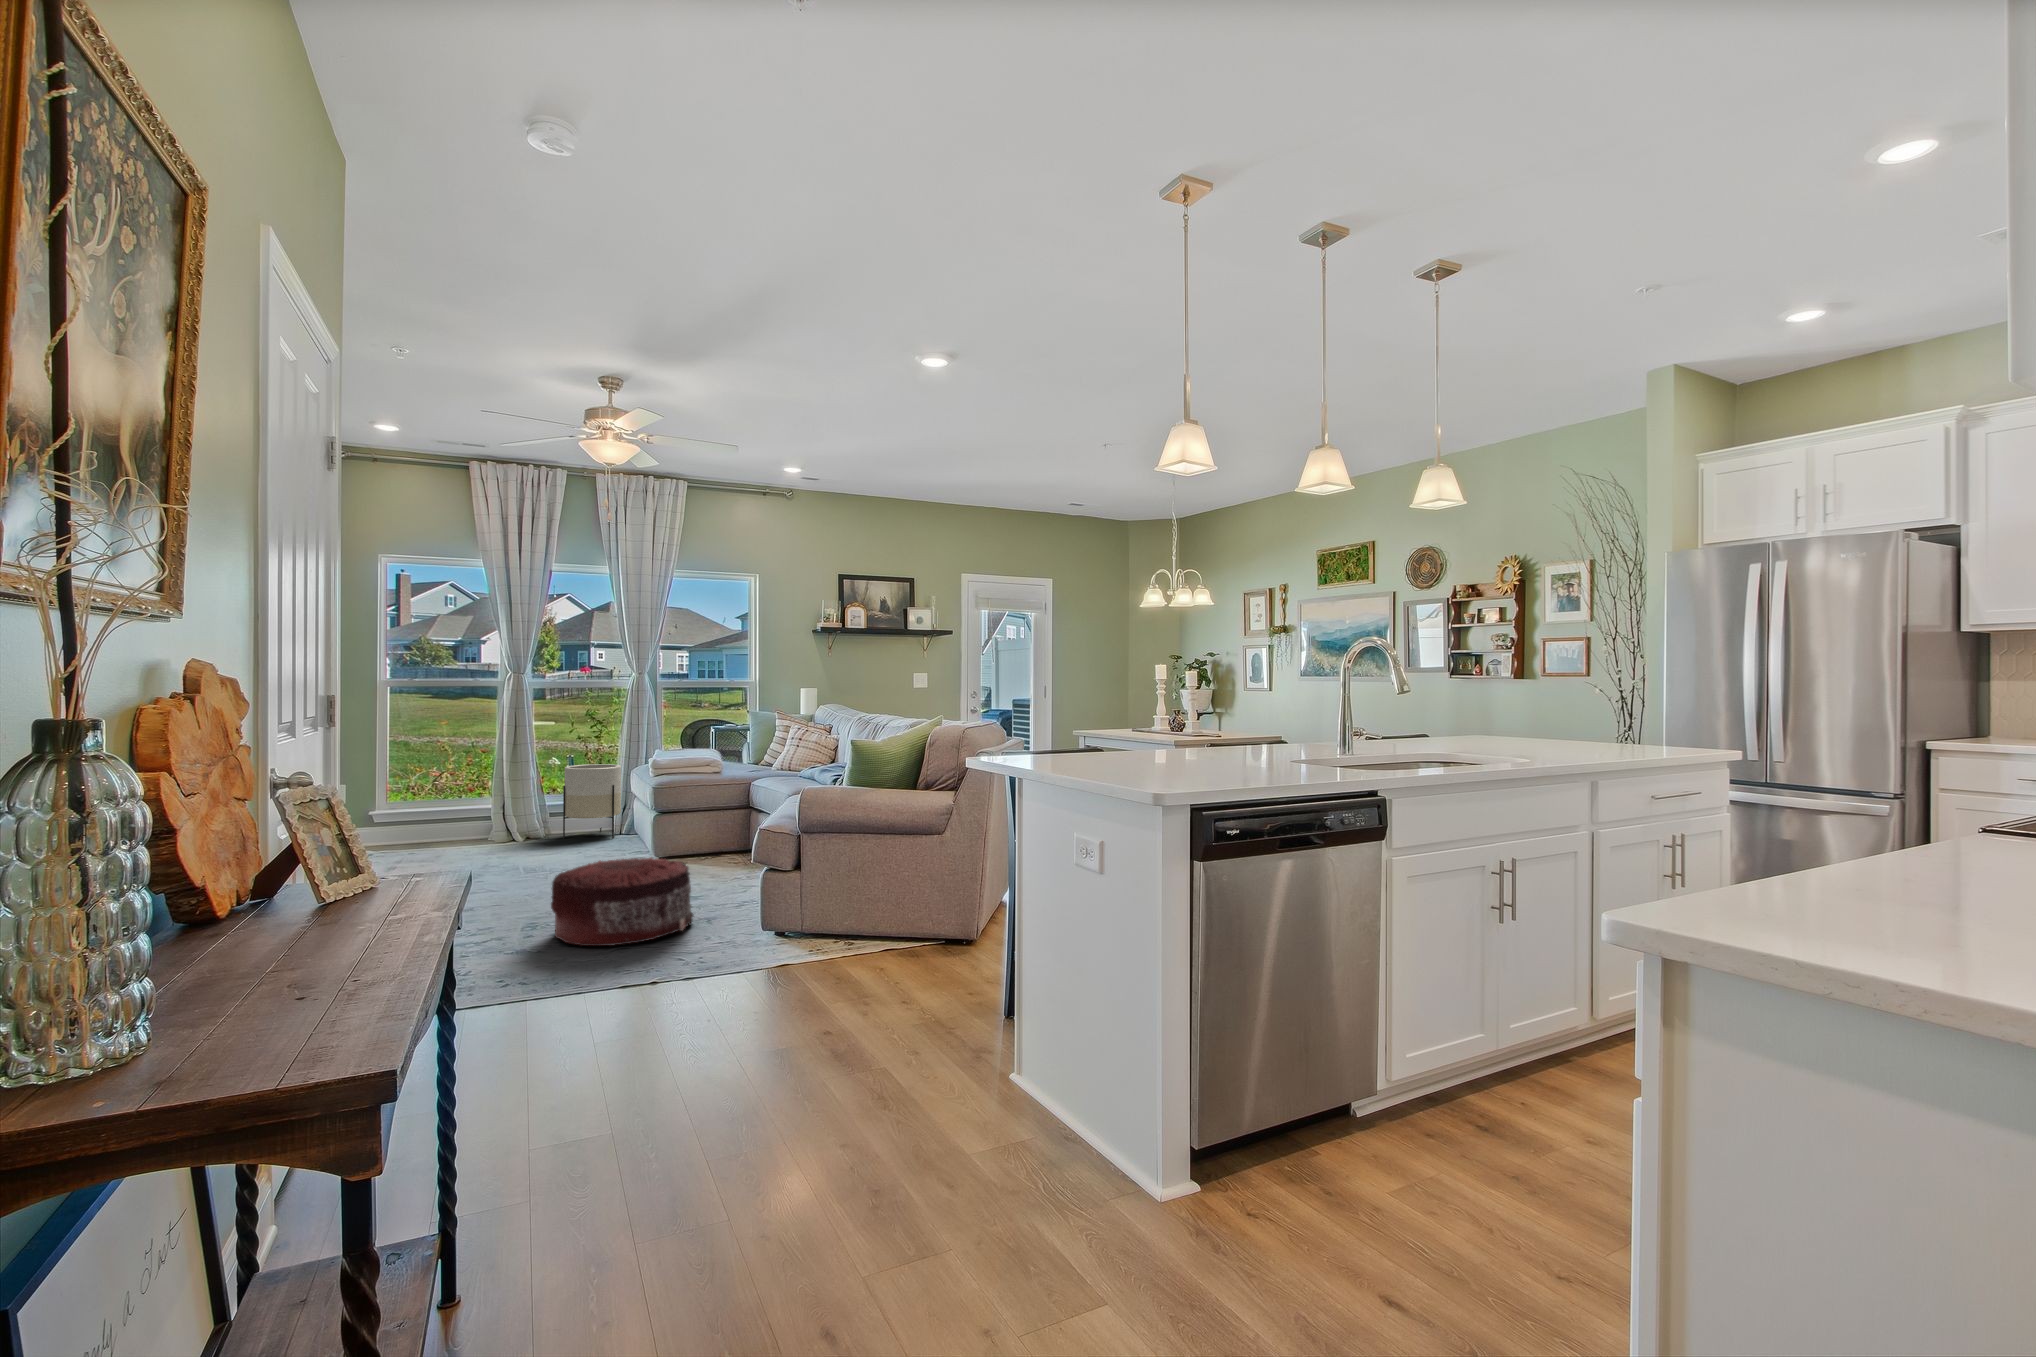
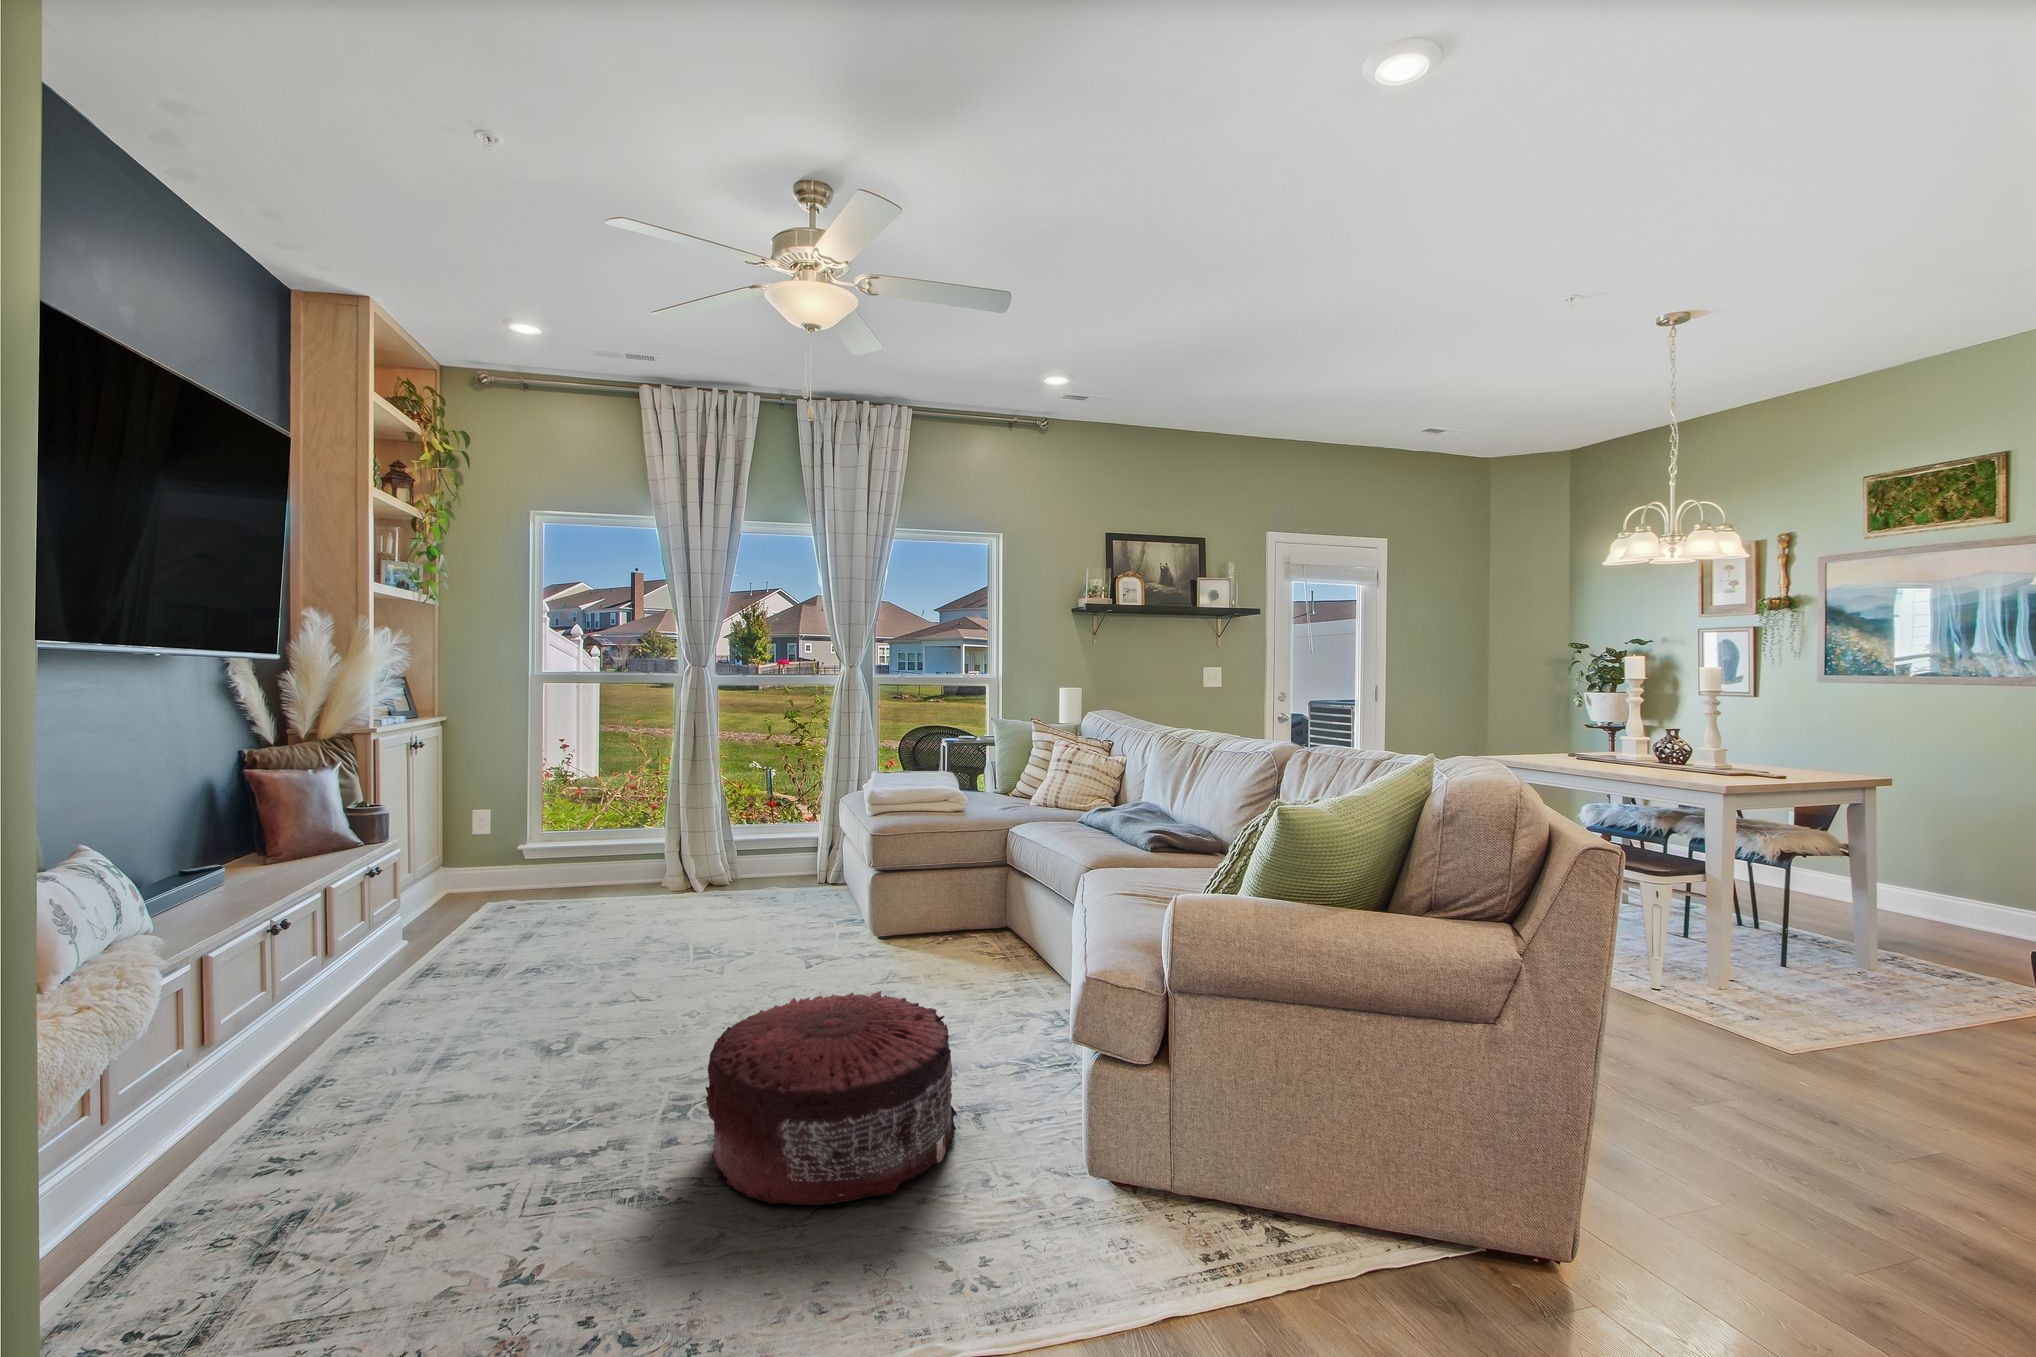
planter: present [563,764,621,839] -> none [755,787,828,890]

